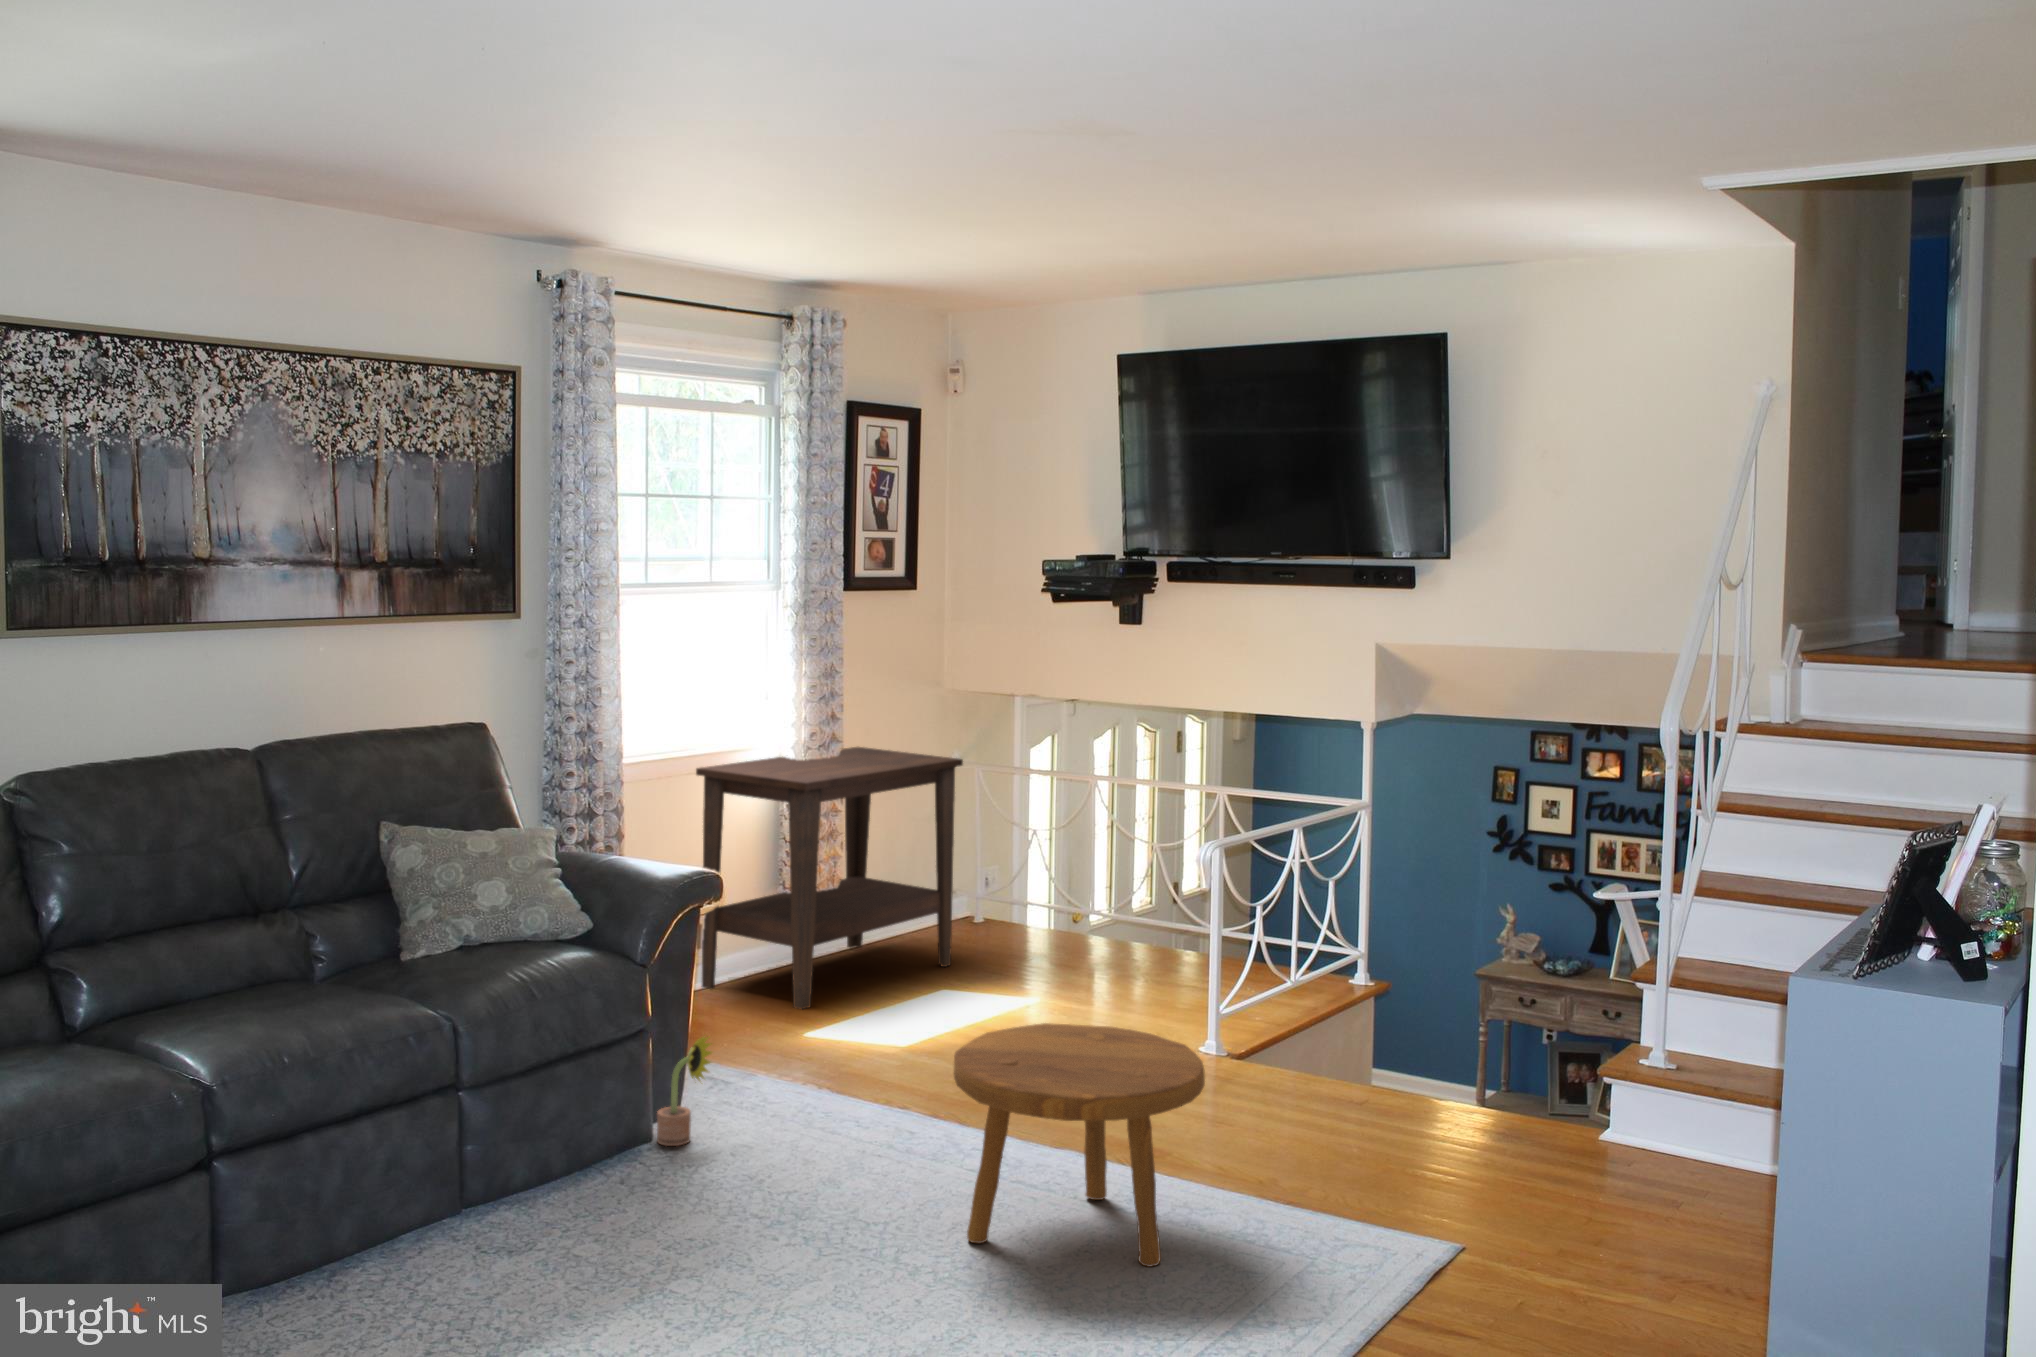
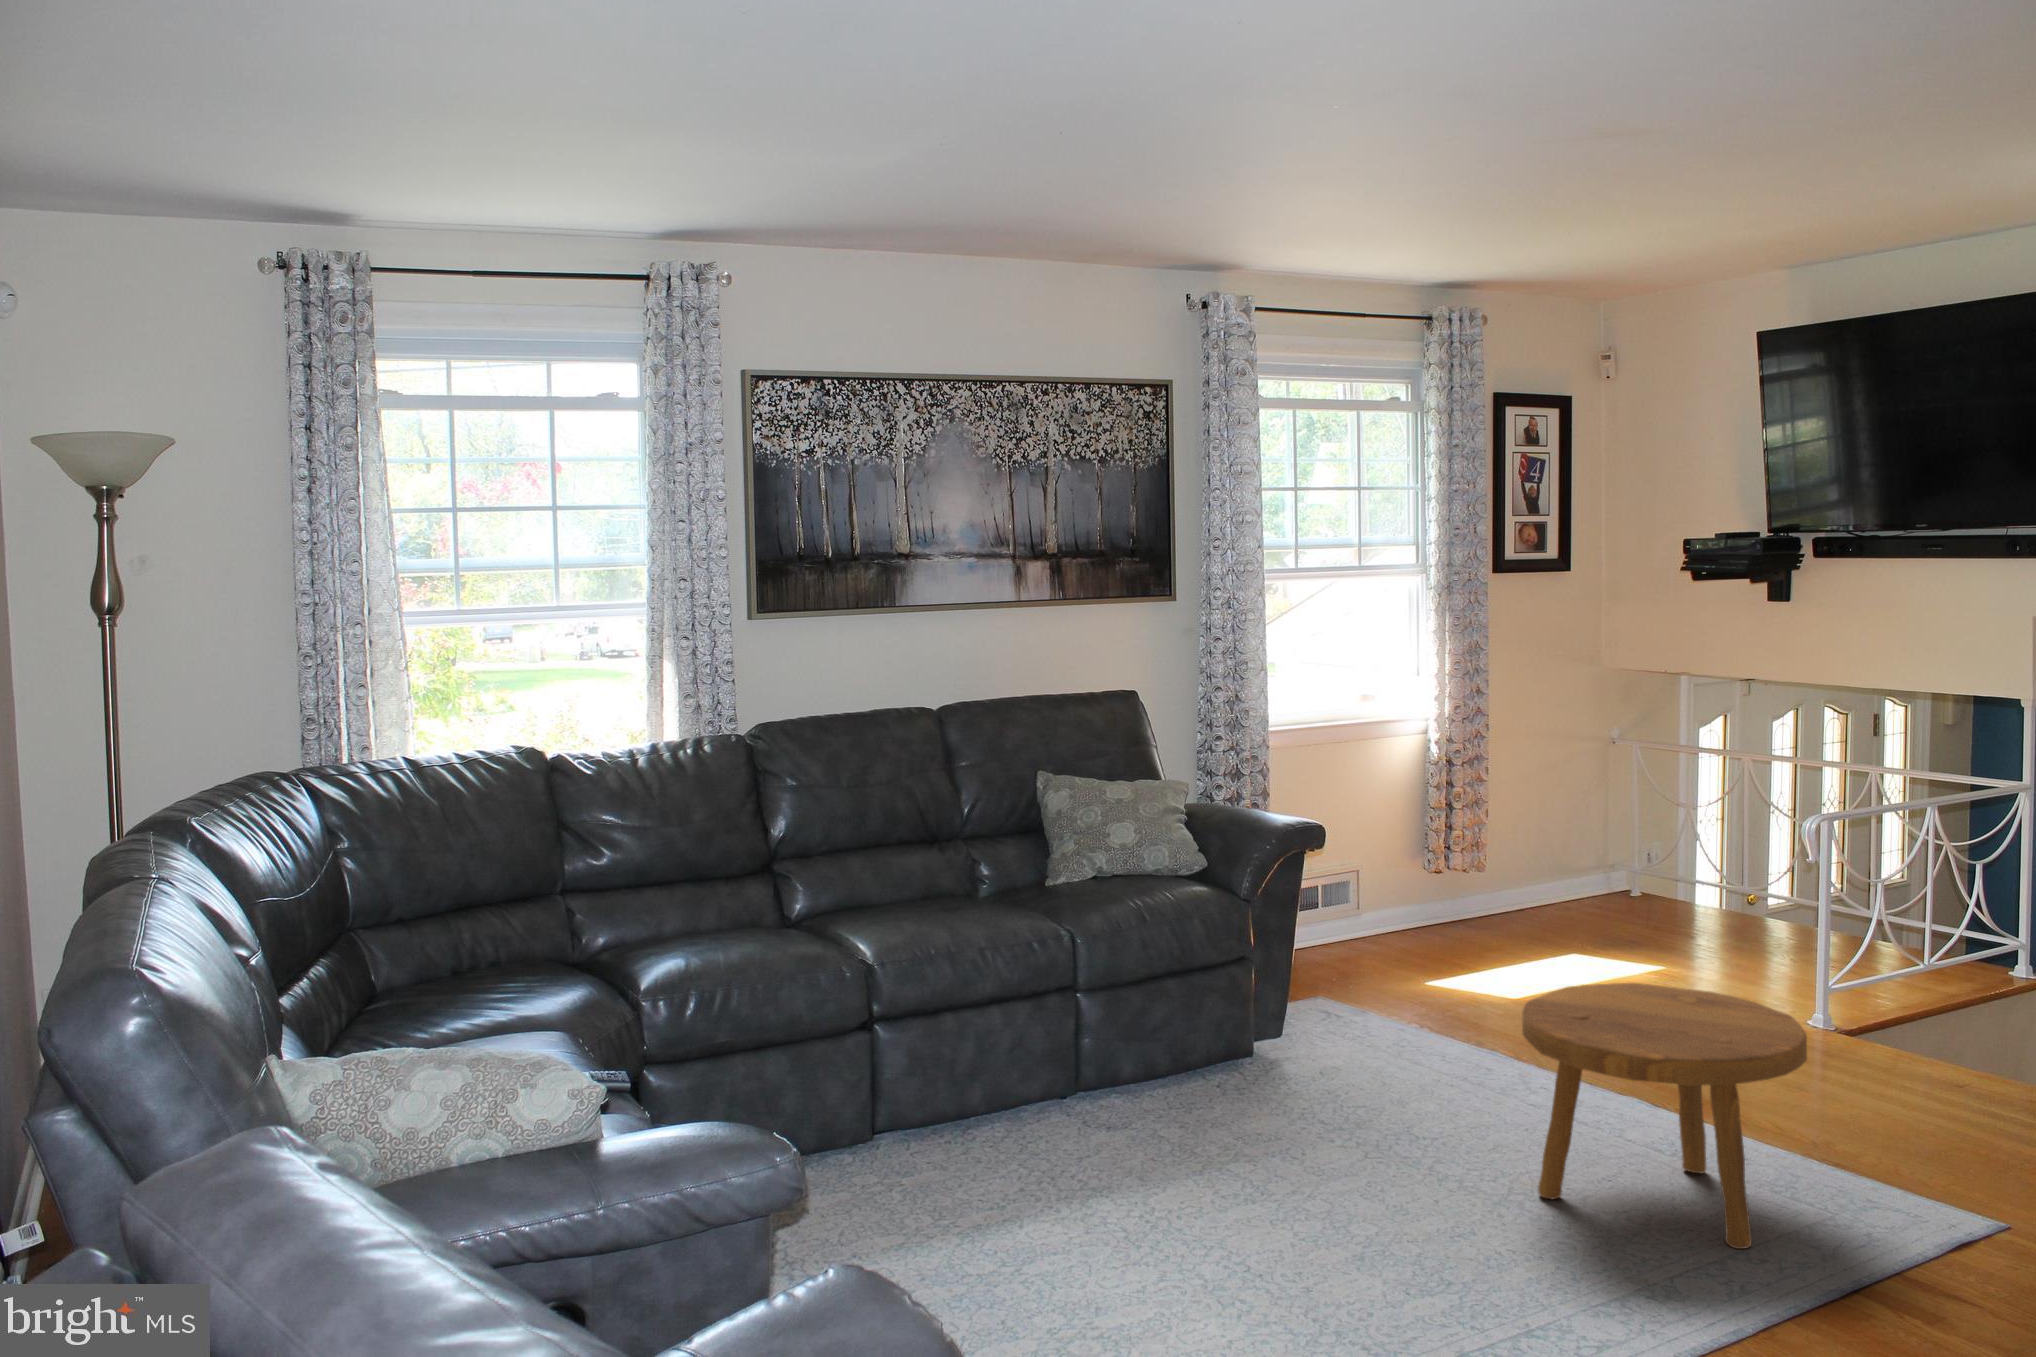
side table: present [696,747,963,1009] -> none [1342,721,1611,966]
decorative plant: present [657,1035,712,1146] -> none [1265,972,1317,1074]

